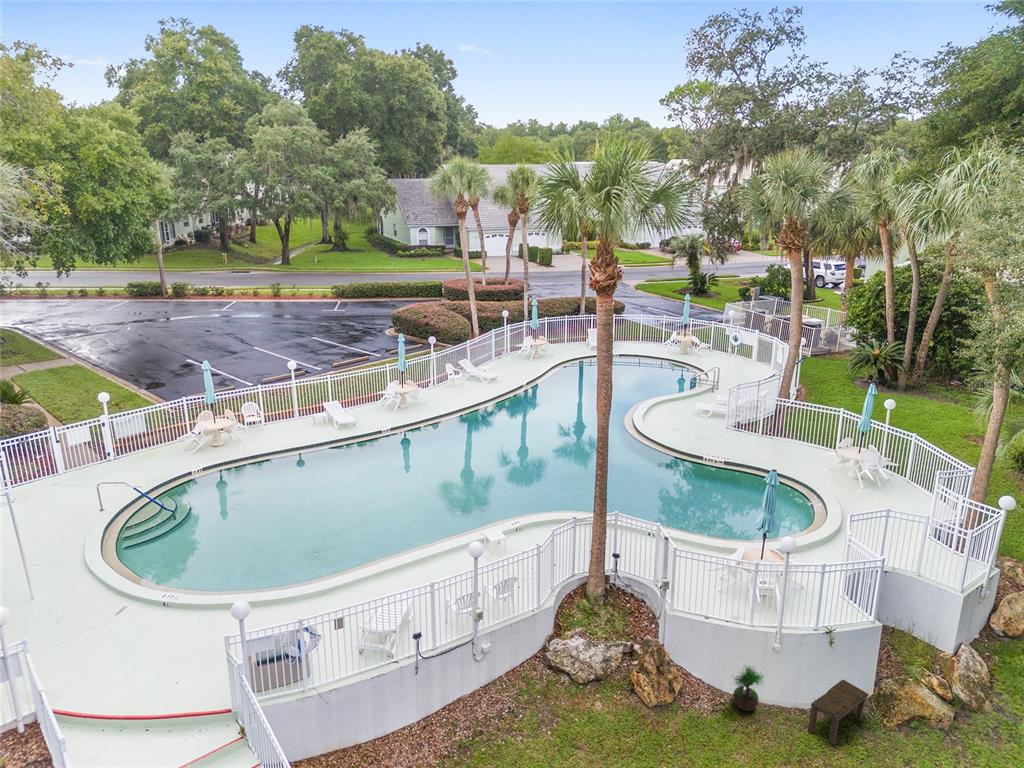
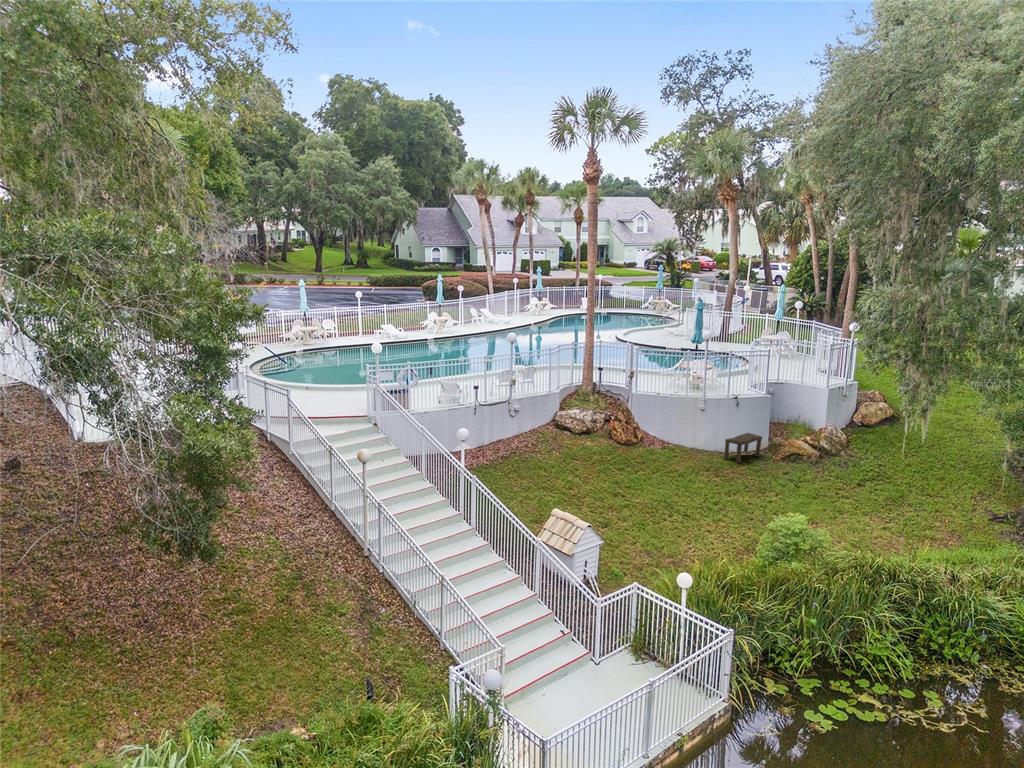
potted tree: present [733,667,763,711] -> none [675,417,697,452]

